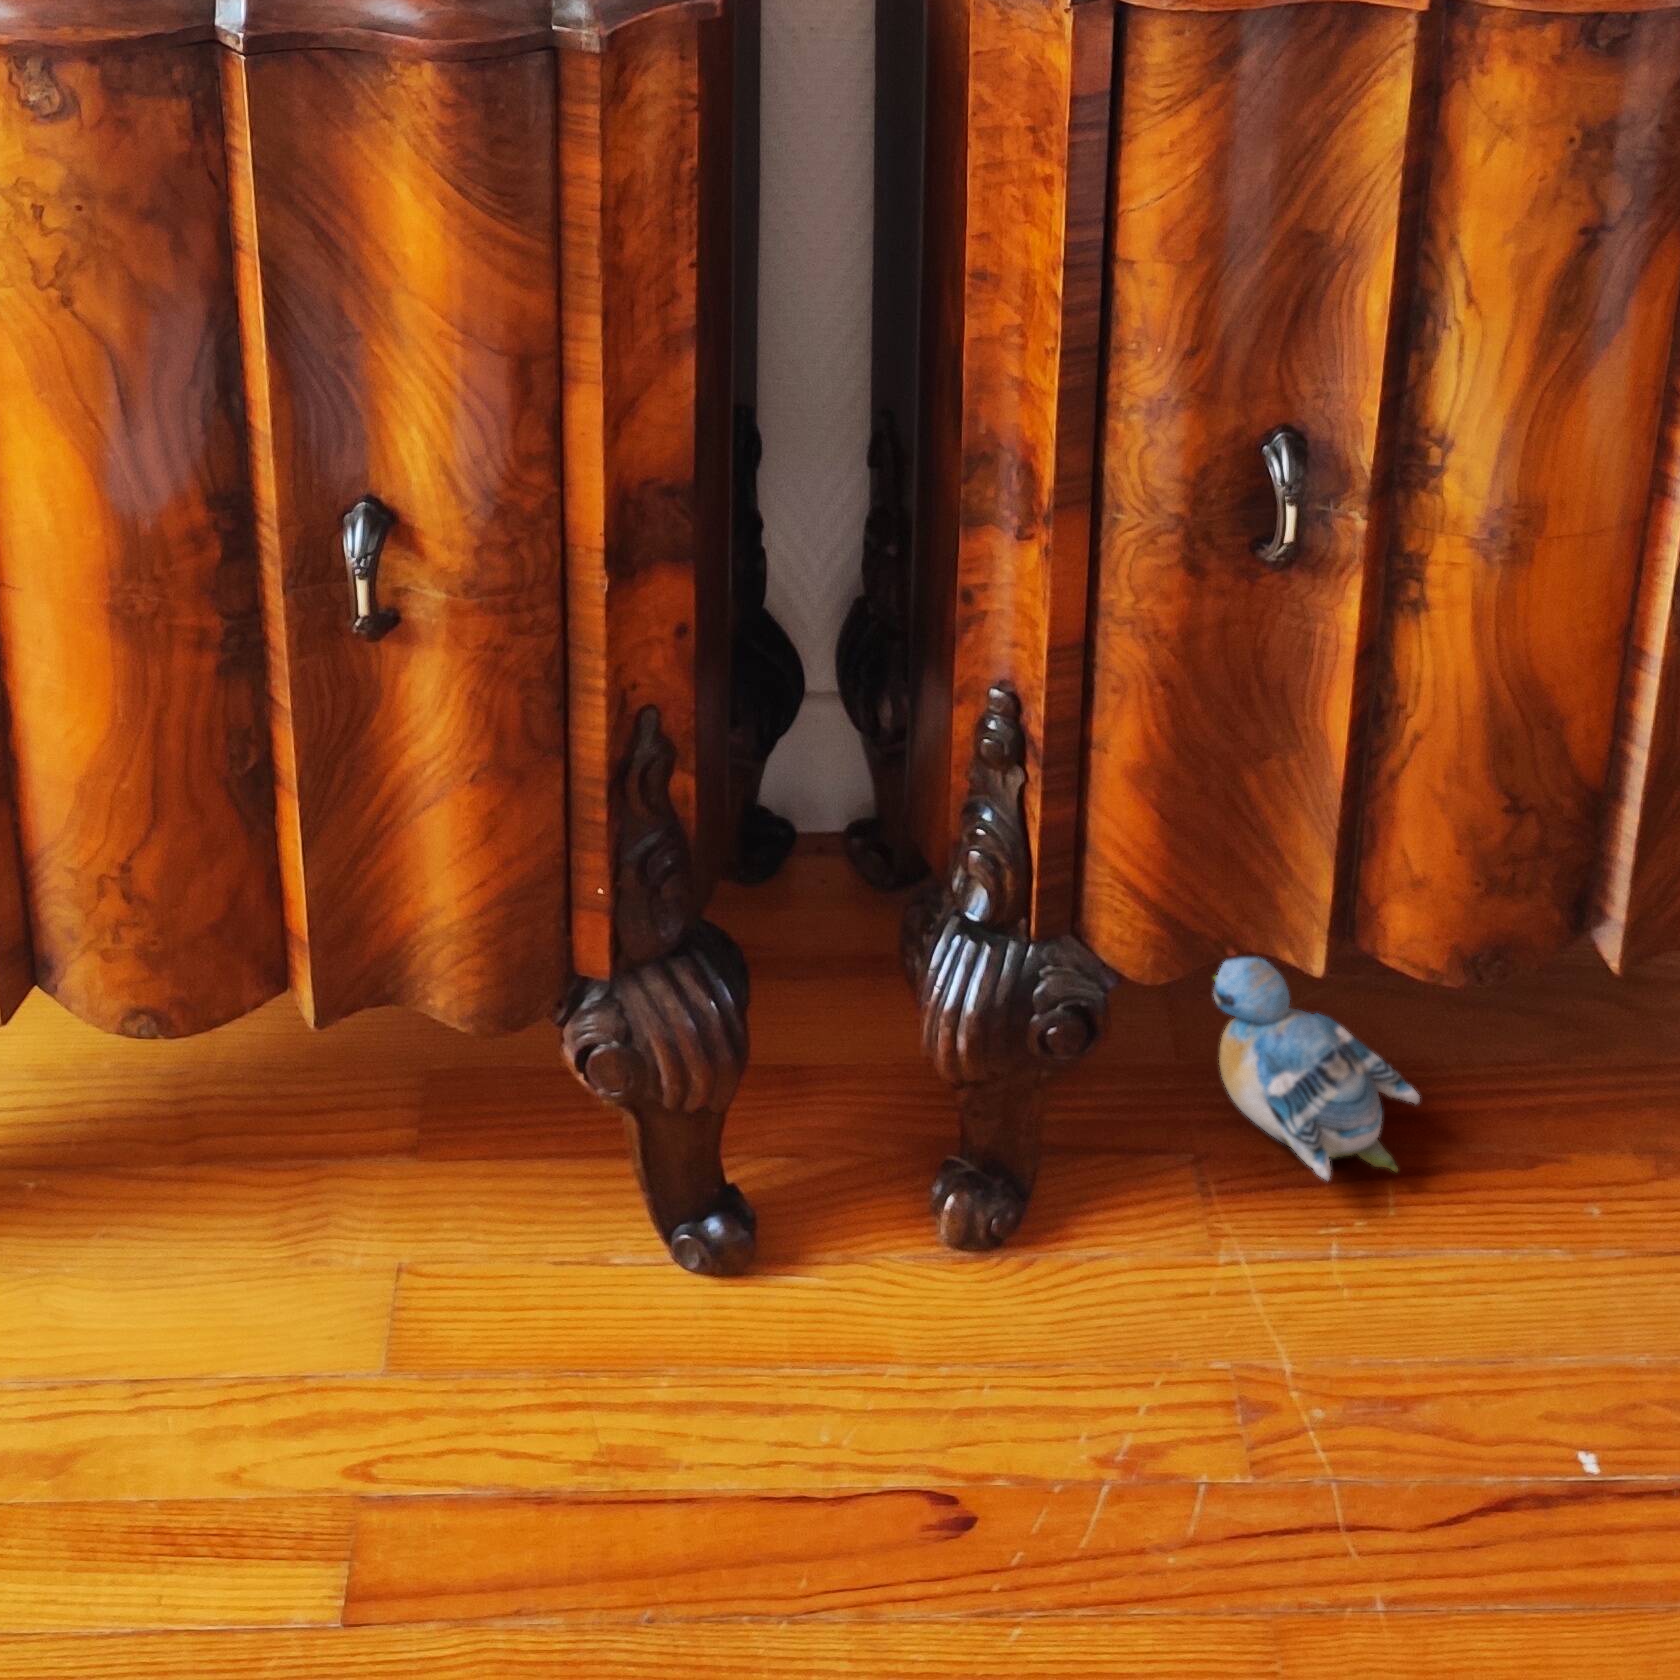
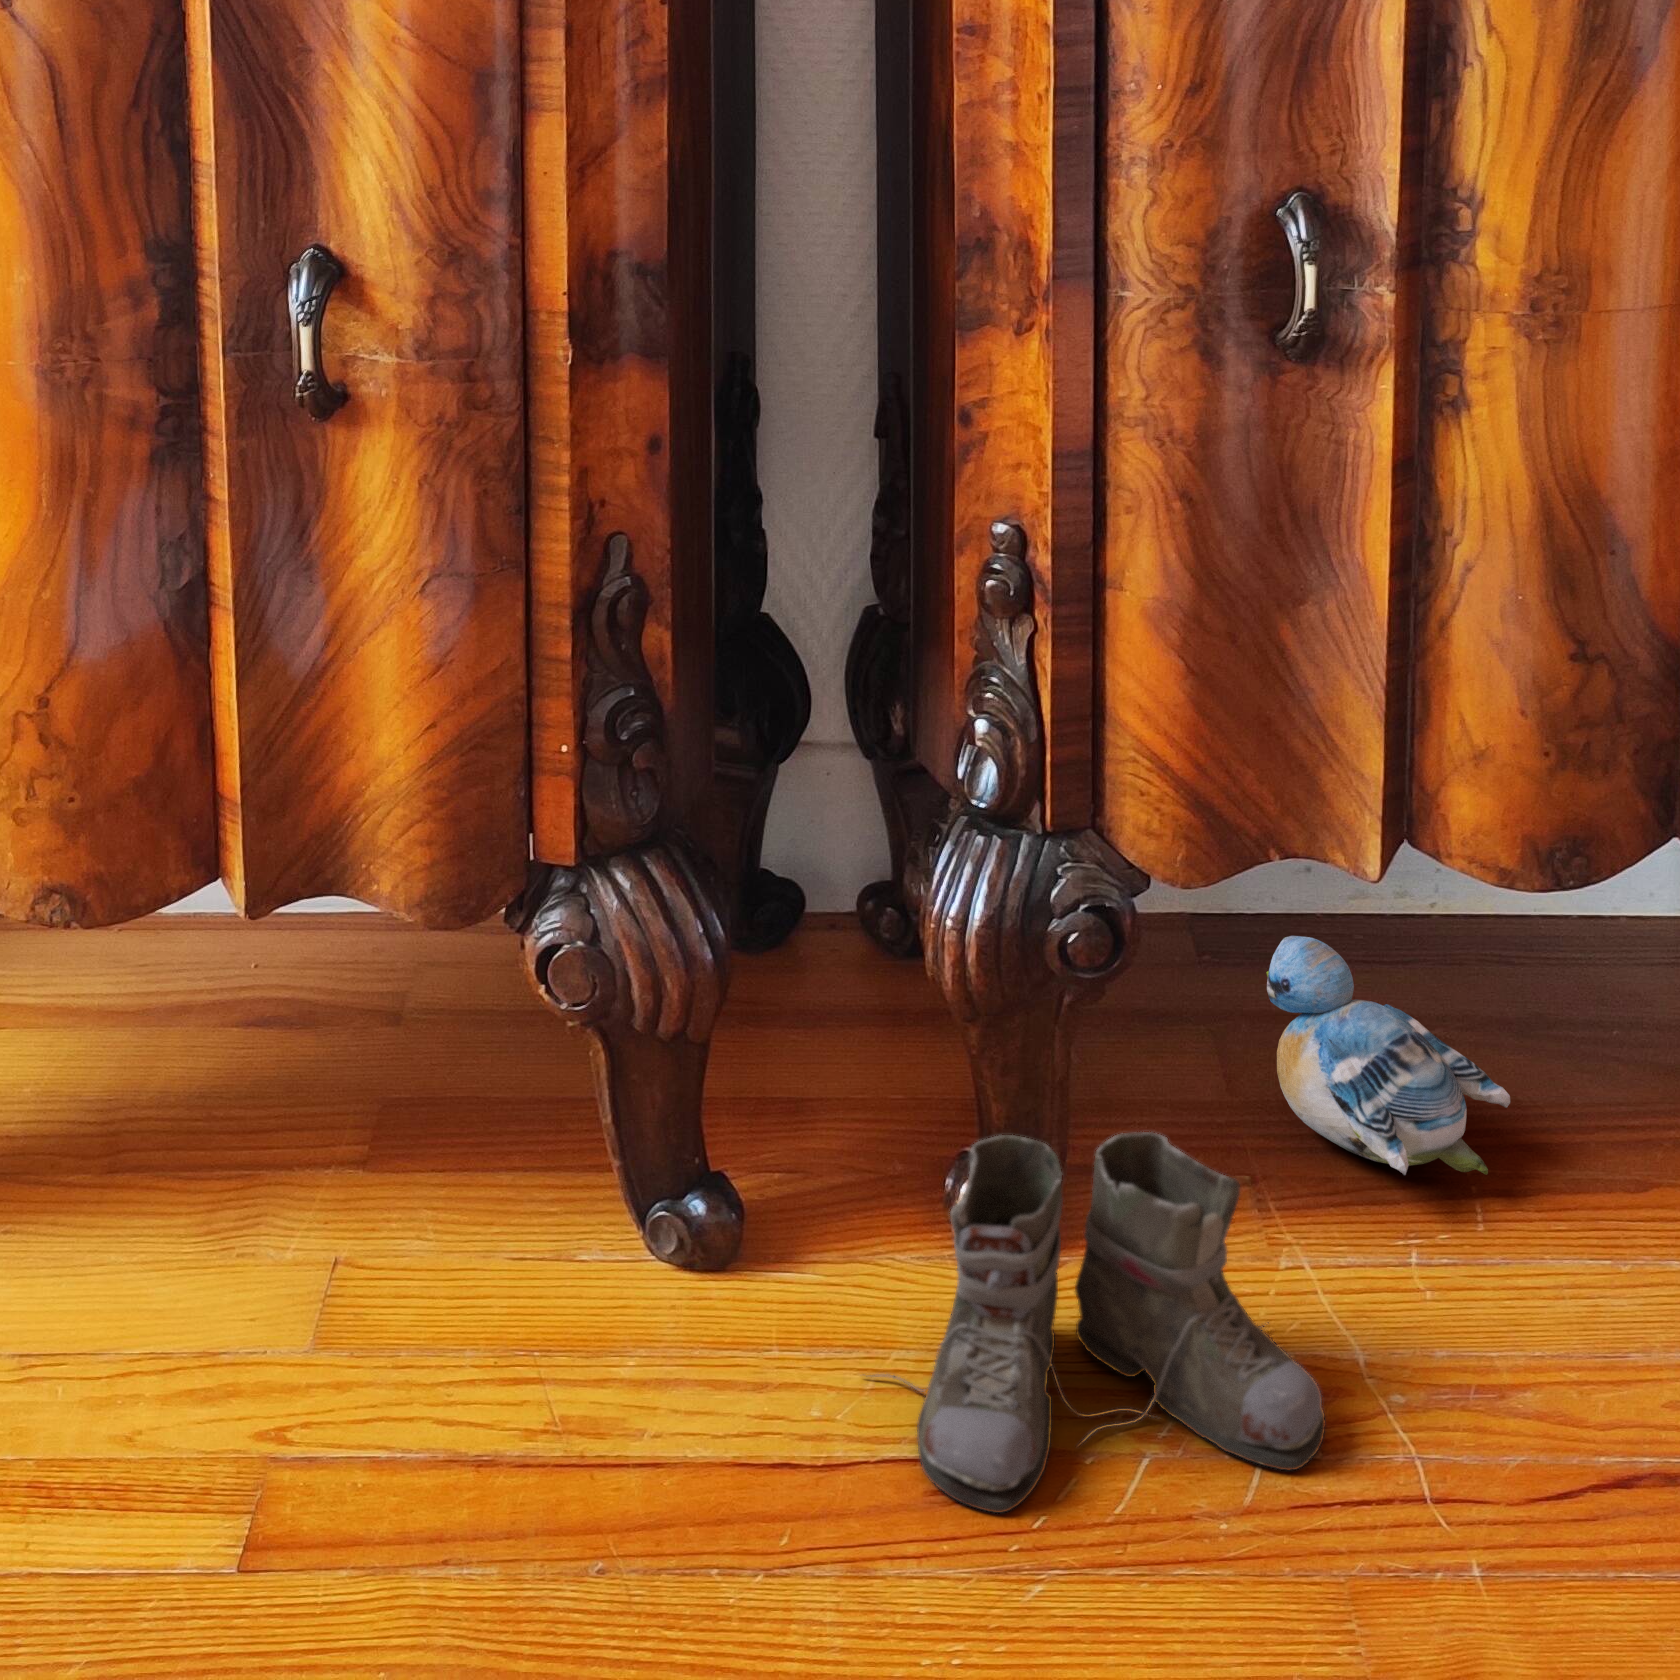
boots: none [860,1203,1256,1548] -> present [876,1132,1326,1513]

